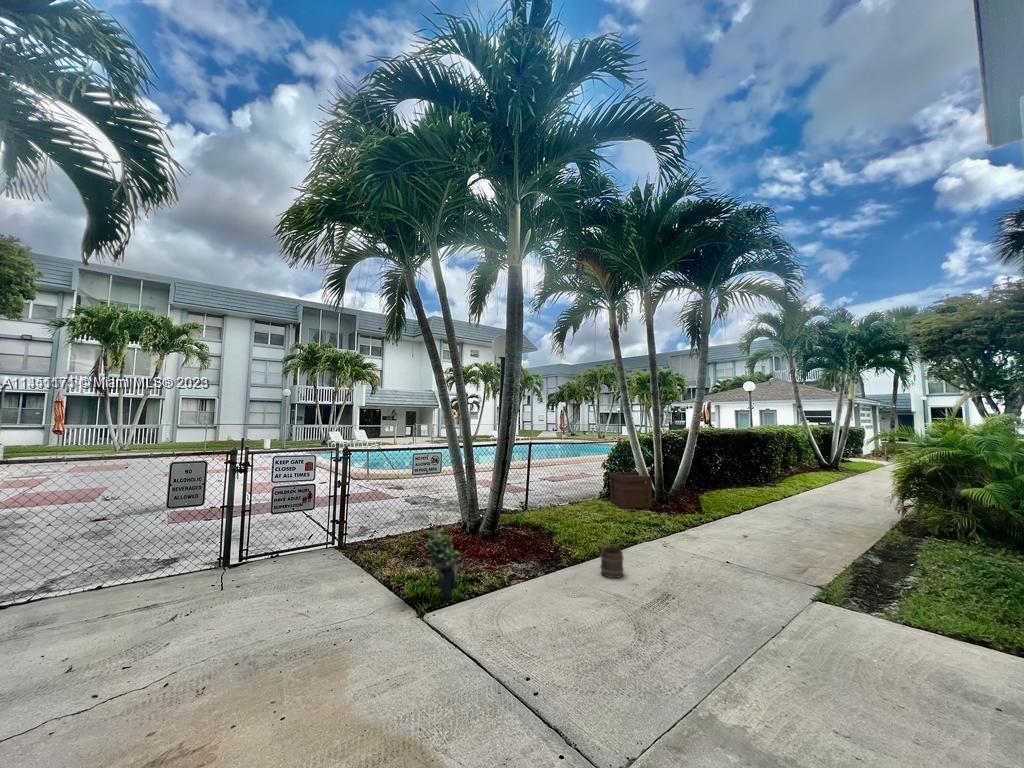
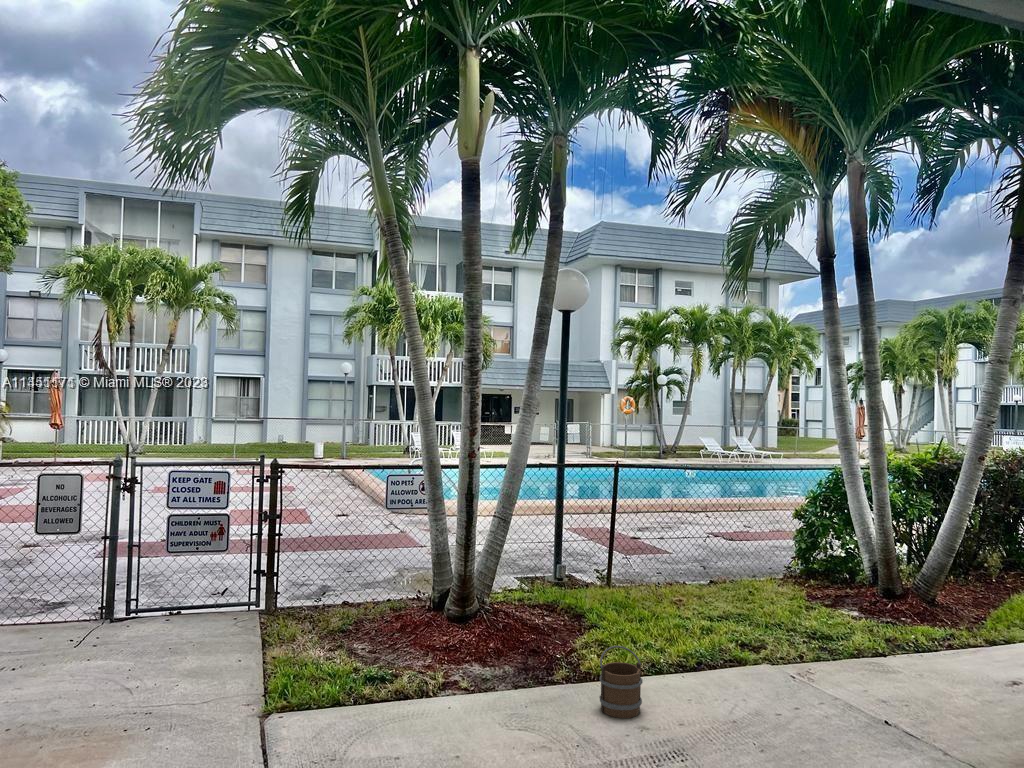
wooden crate: present [610,472,652,509] -> none [797,530,875,608]
potted plant: present [425,528,461,600] -> none [289,593,348,704]

